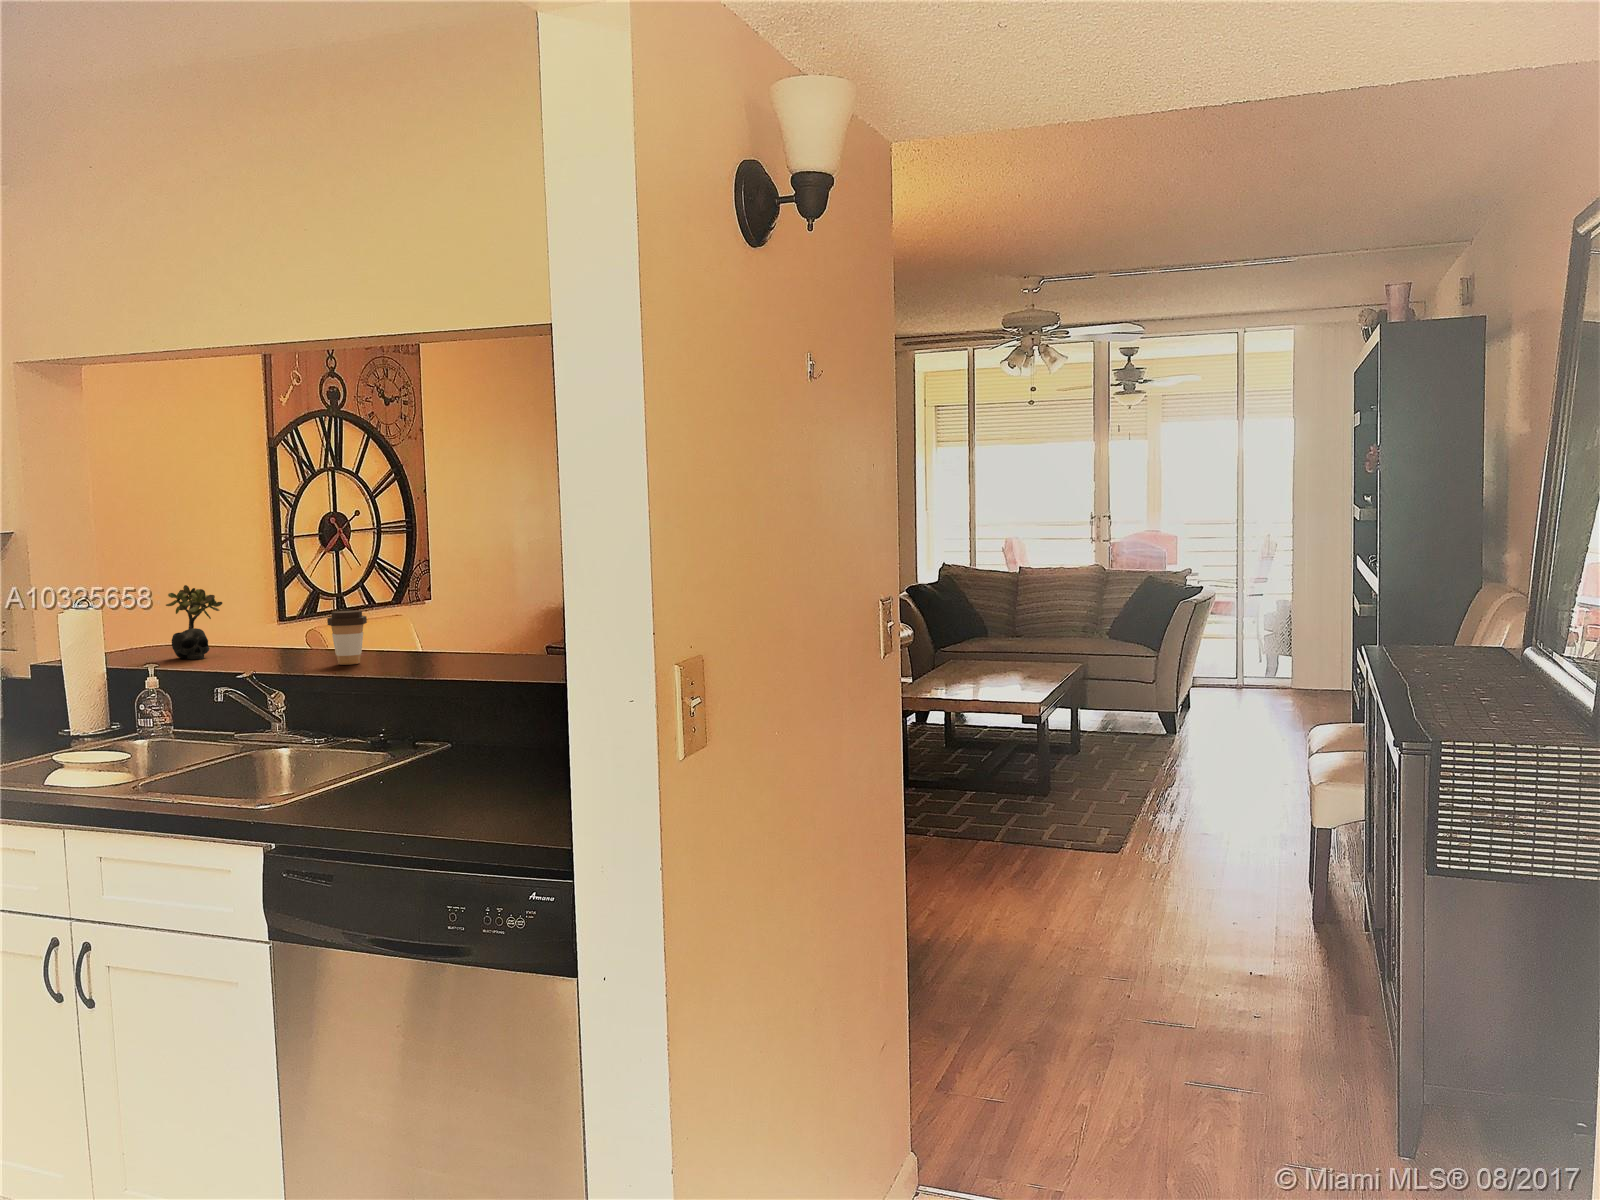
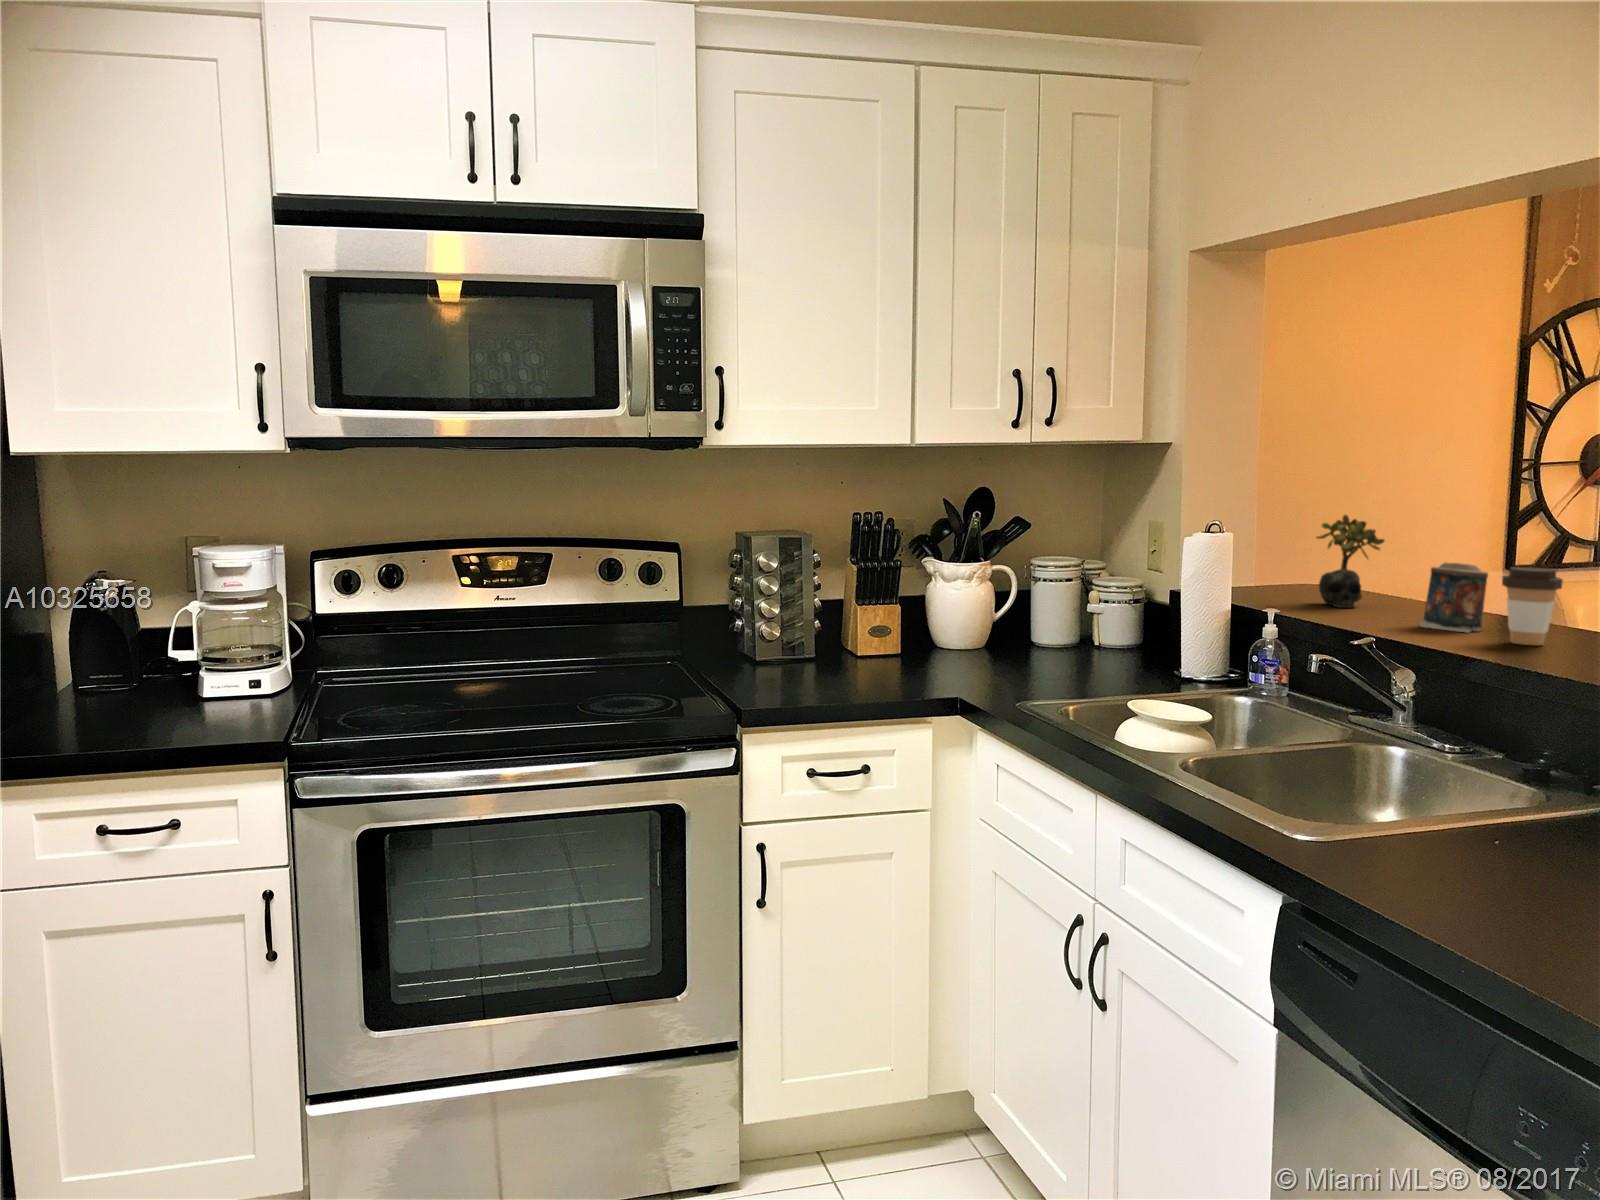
candle: none [269,614,313,664] -> present [1420,562,1488,633]

